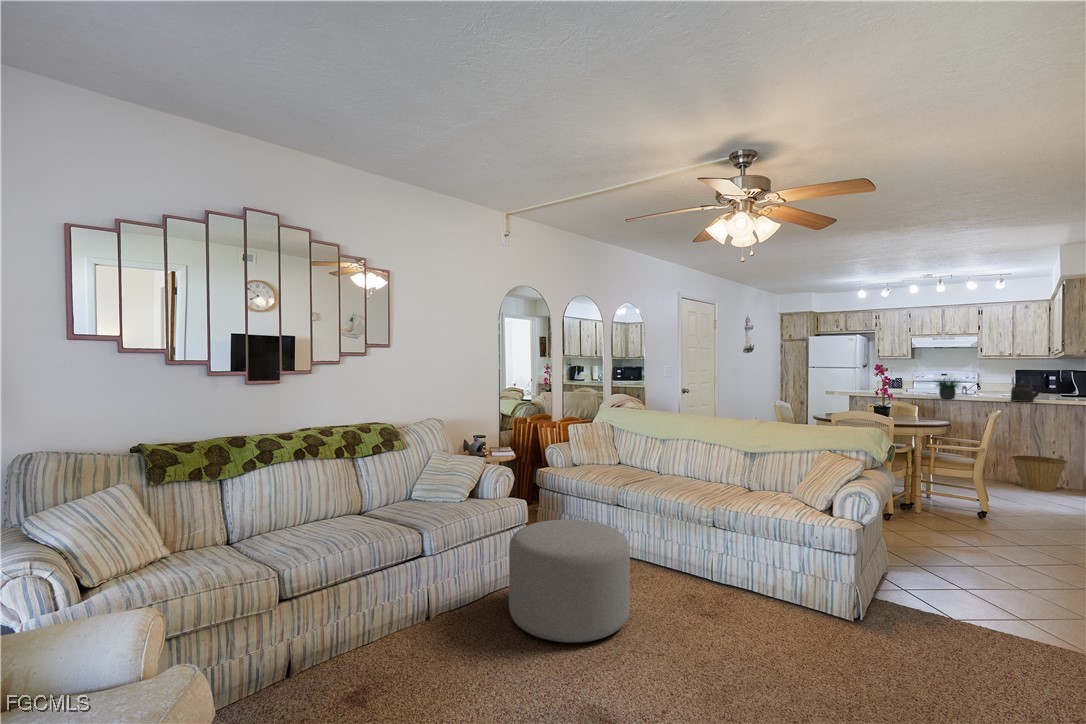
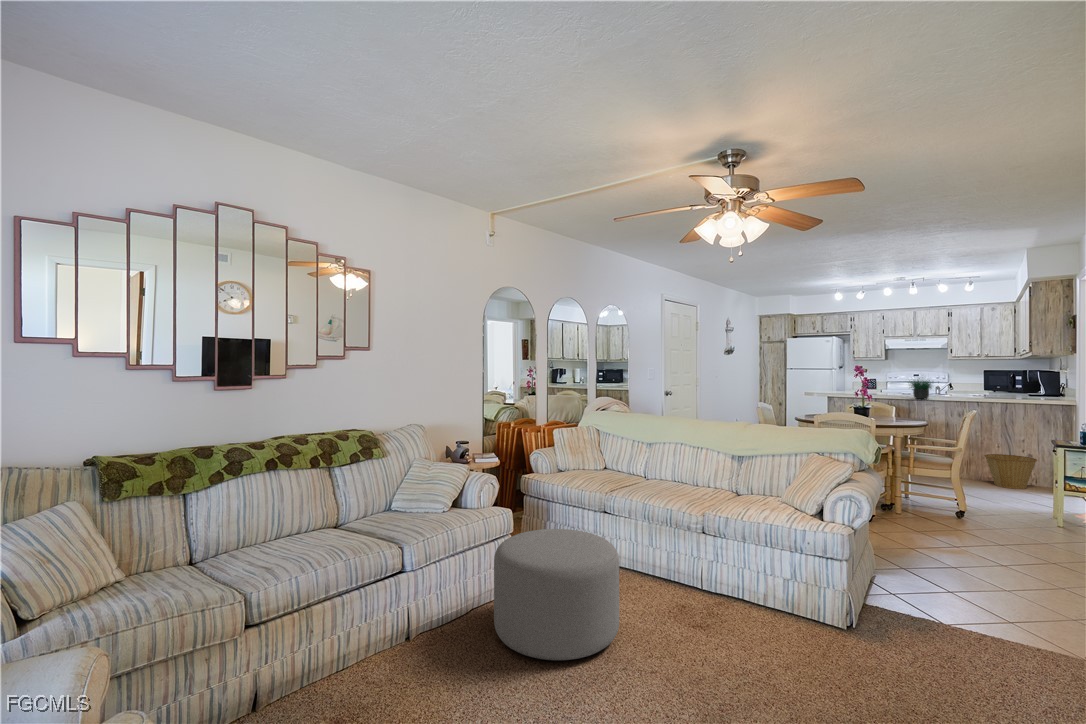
kettle: present [1011,377,1042,402] -> none [982,377,1012,402]

